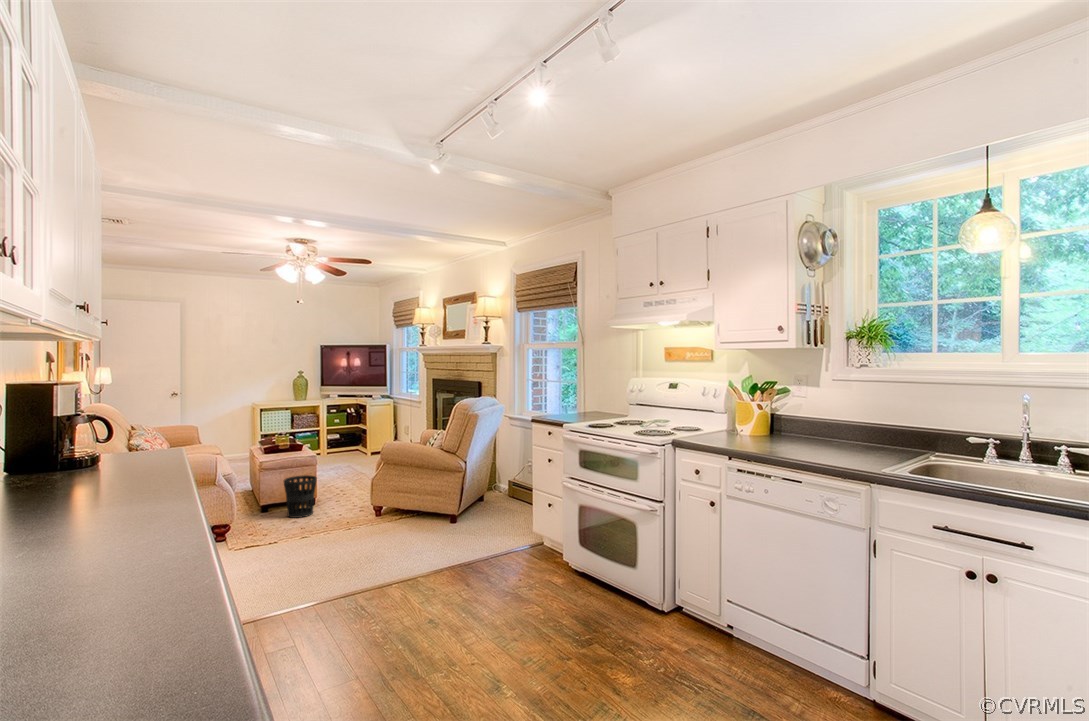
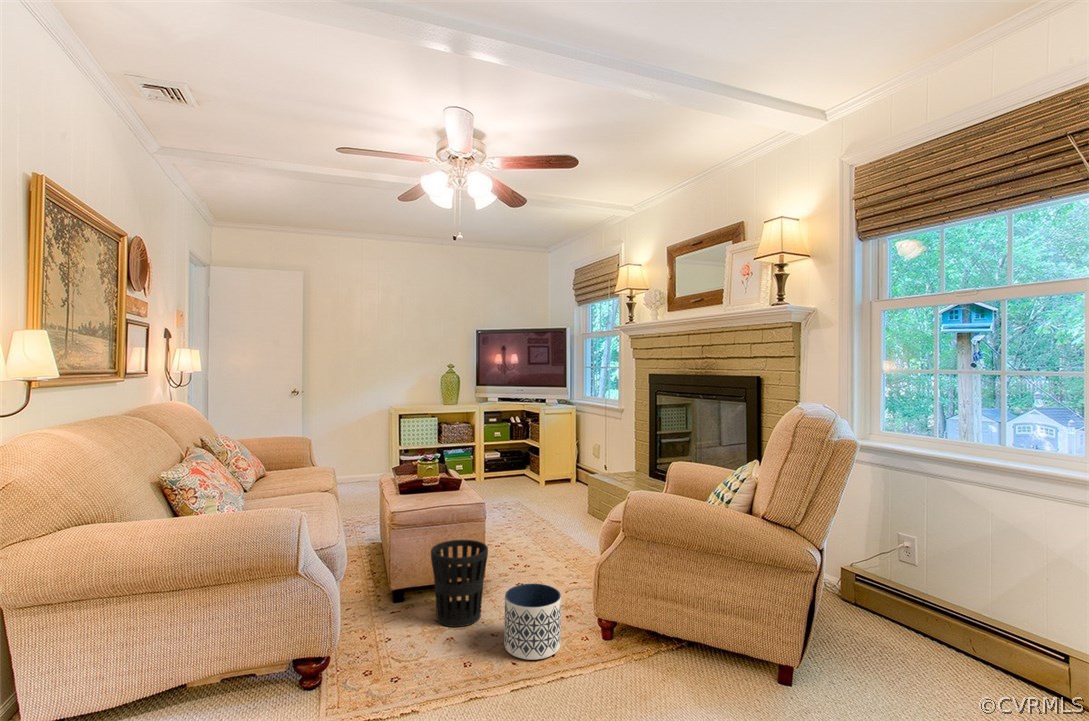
planter: none [324,492,353,524] -> present [504,584,561,660]

